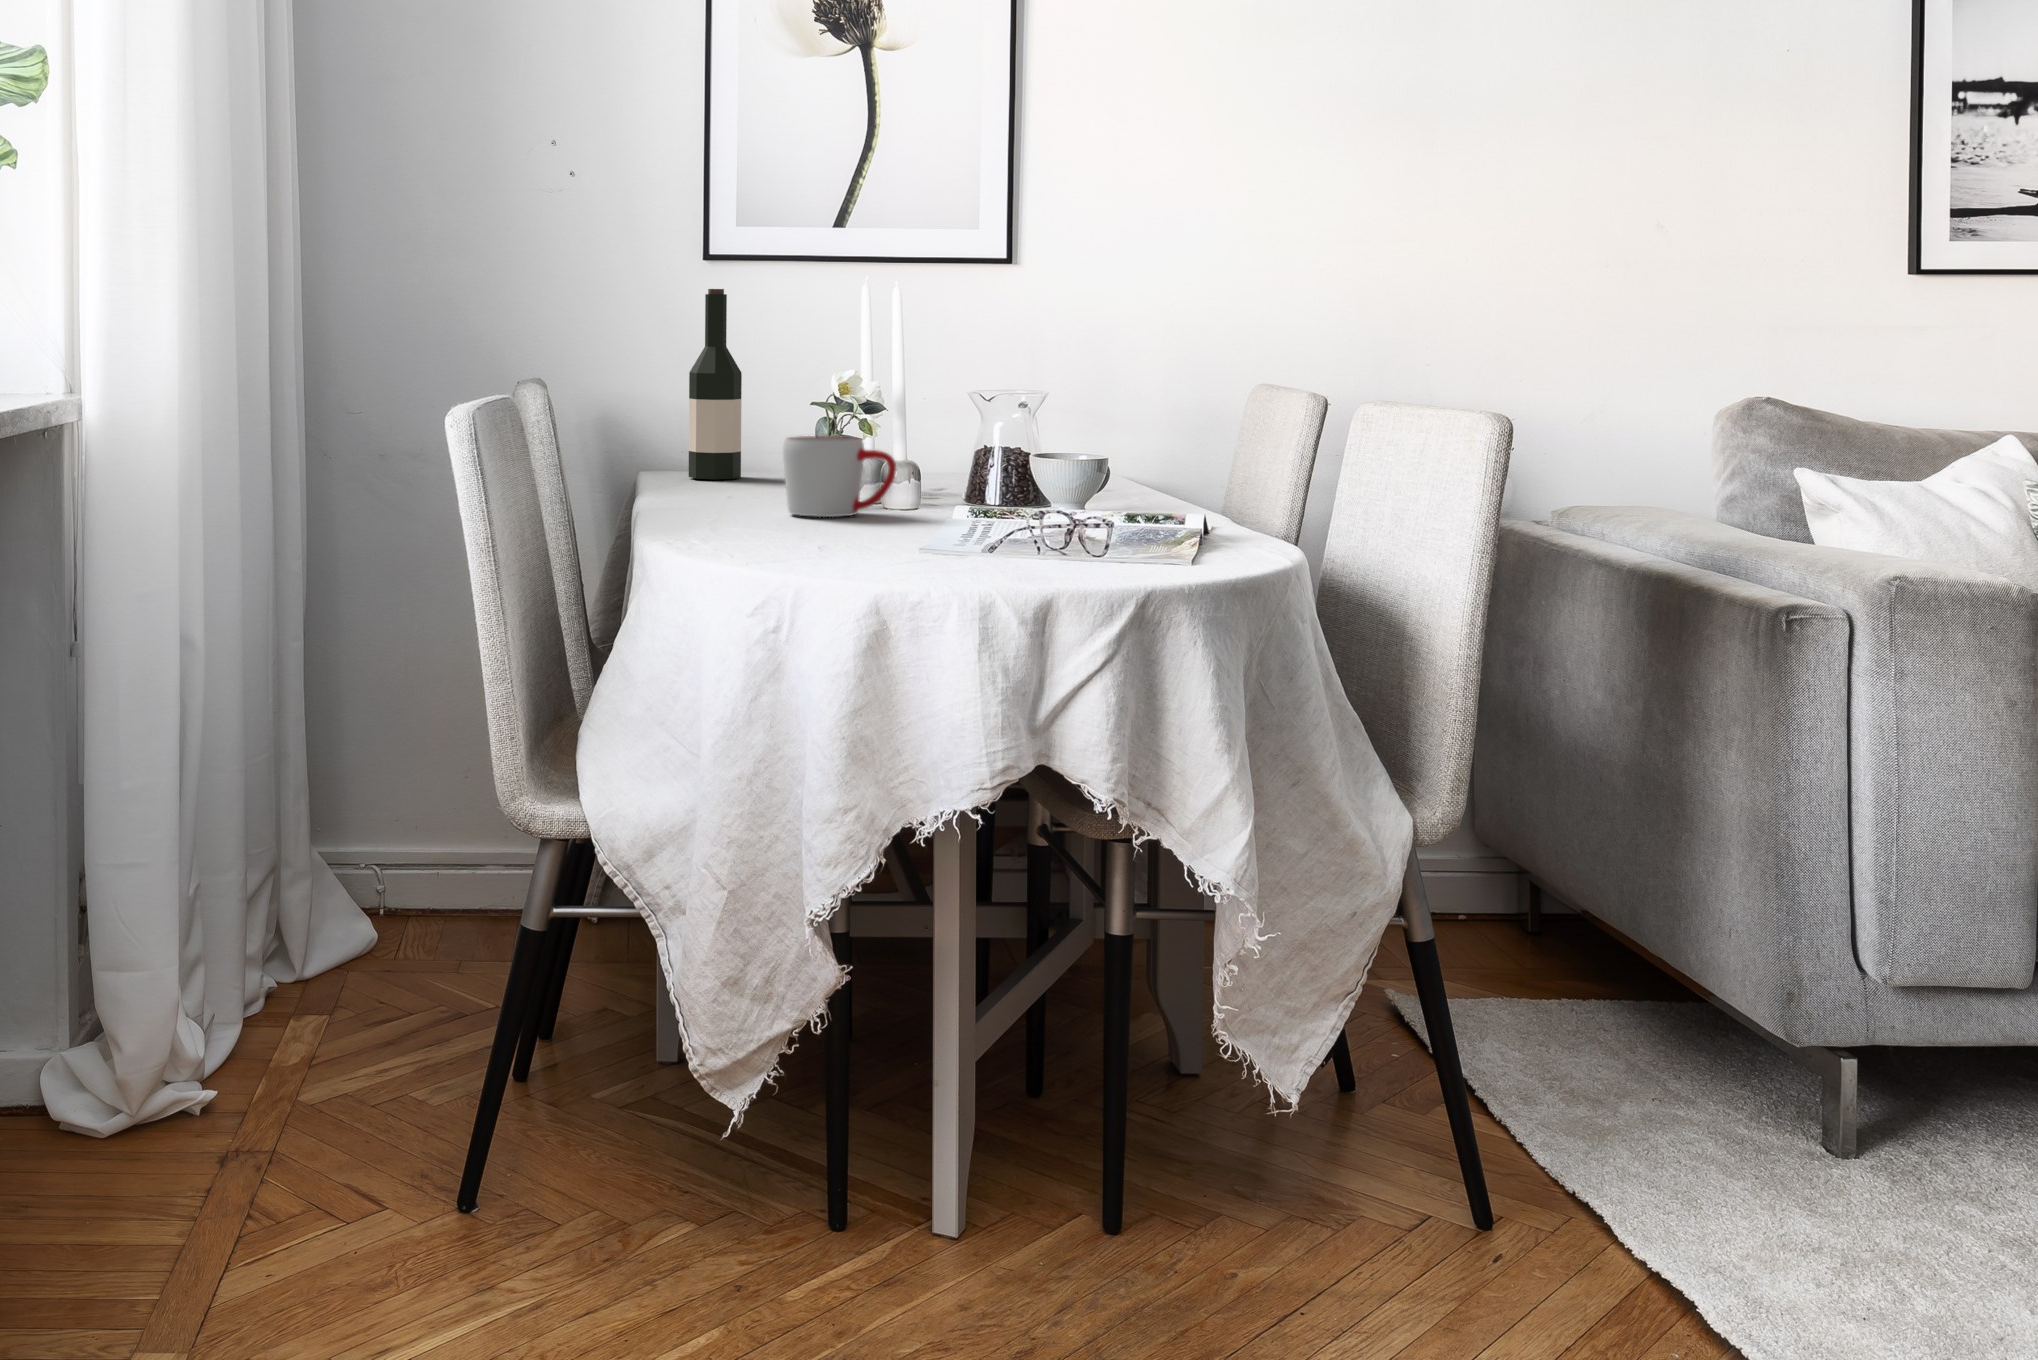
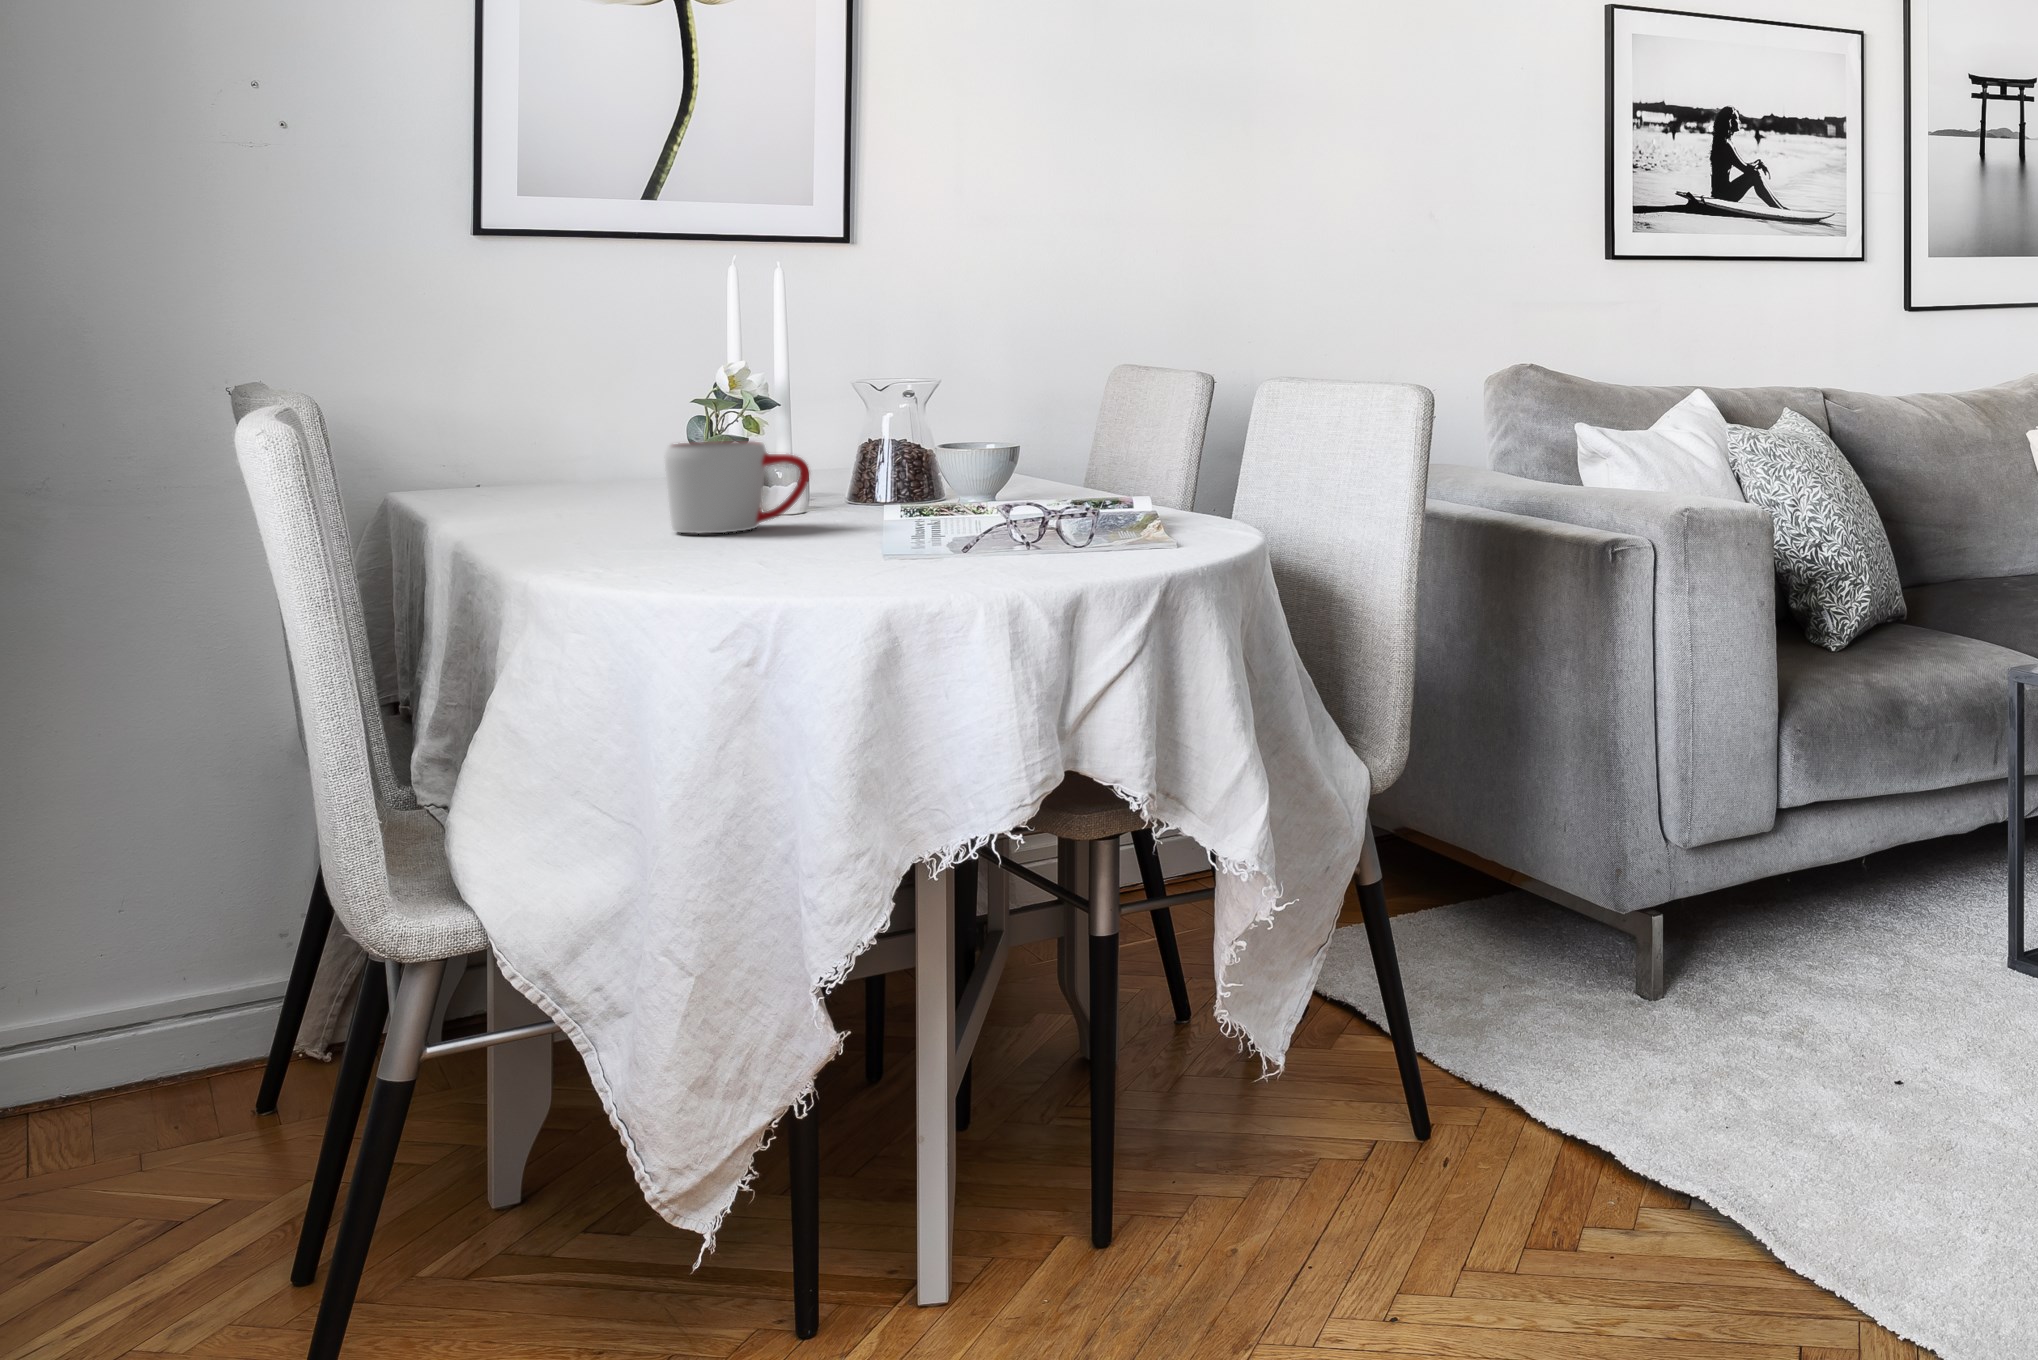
wine bottle: present [689,289,742,479] -> none [469,274,540,499]

